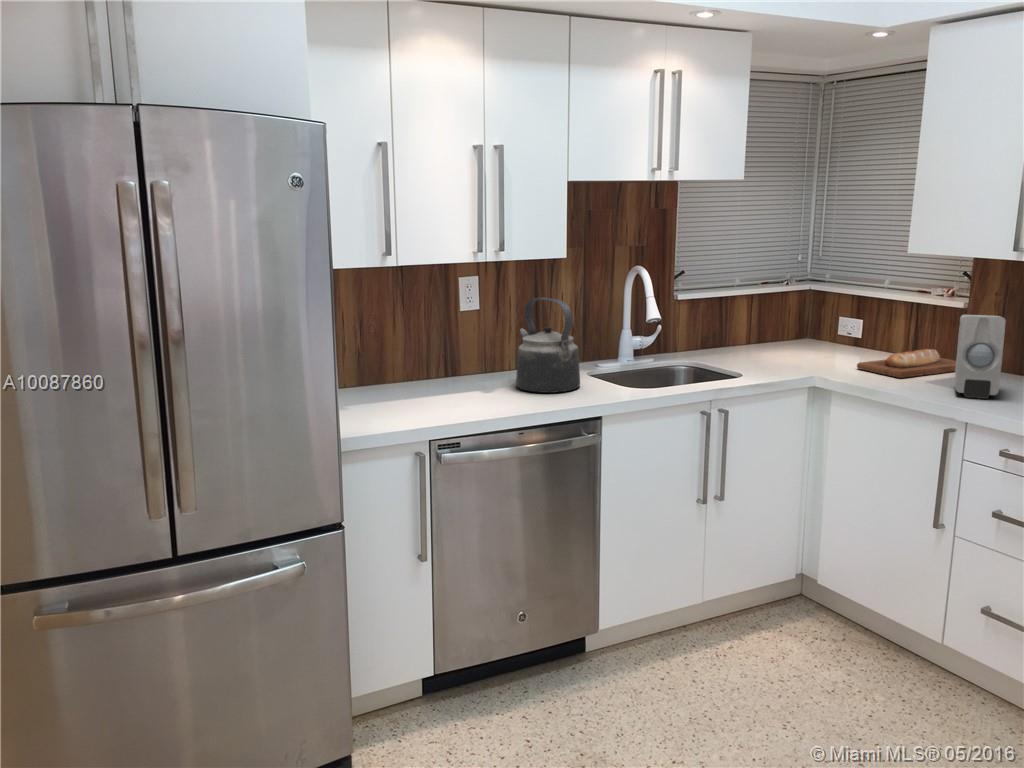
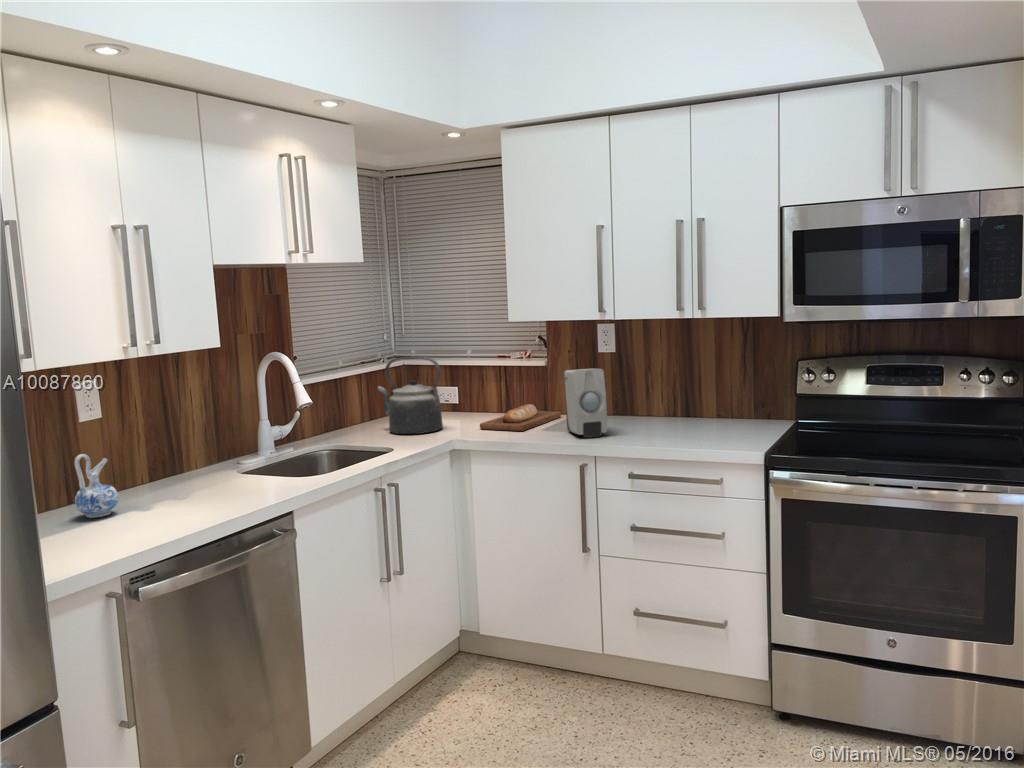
kettle: present [516,298,580,393] -> present [378,357,443,434]
ceramic pitcher: none [440,338,472,391] -> present [75,454,118,518]

